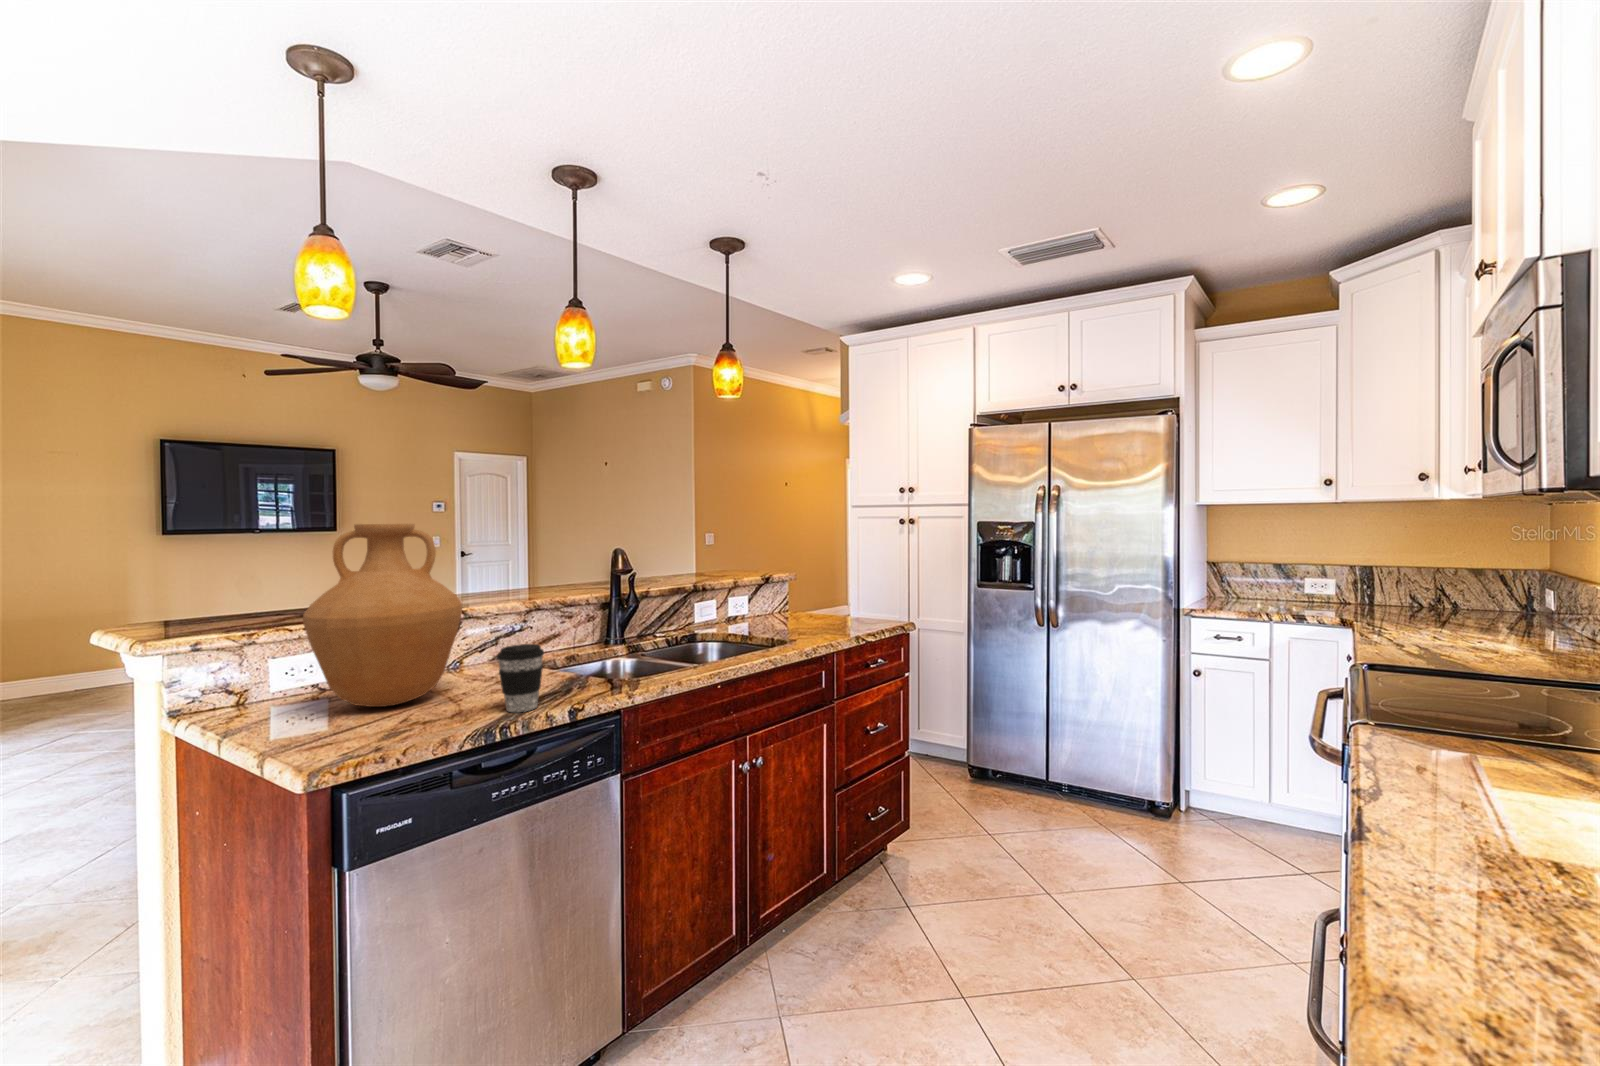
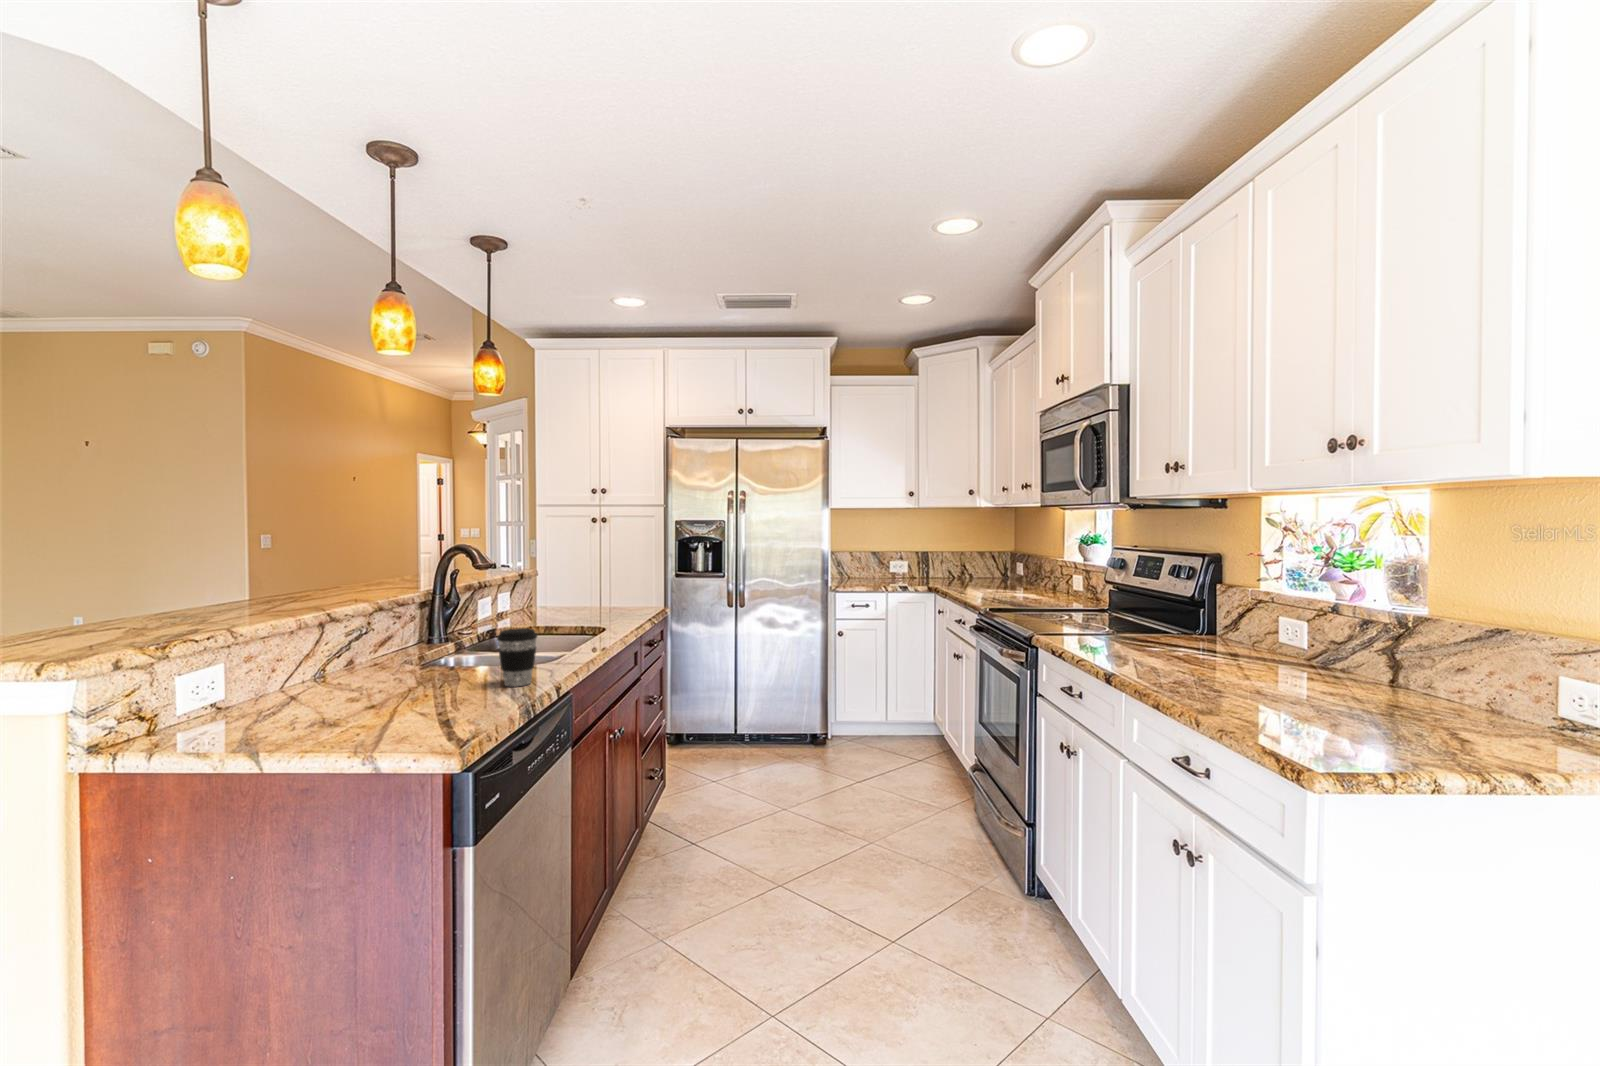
vase: present [303,524,462,707] -> none [272,521,431,706]

